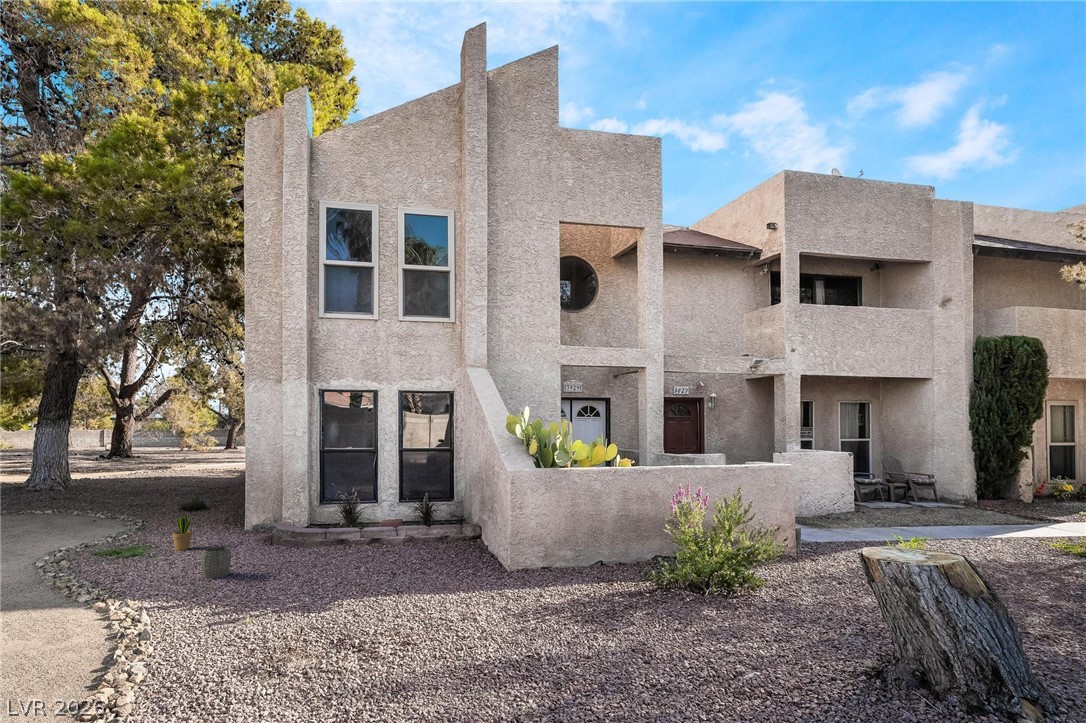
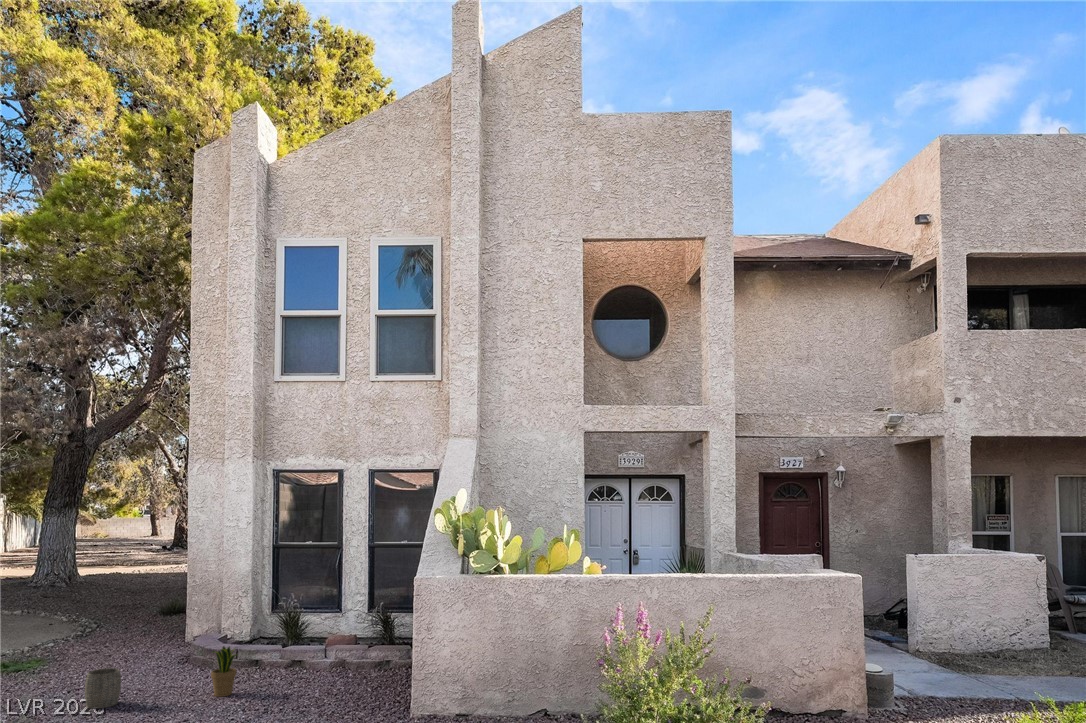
potted plant: present [173,515,193,551] -> present [211,646,237,697]

